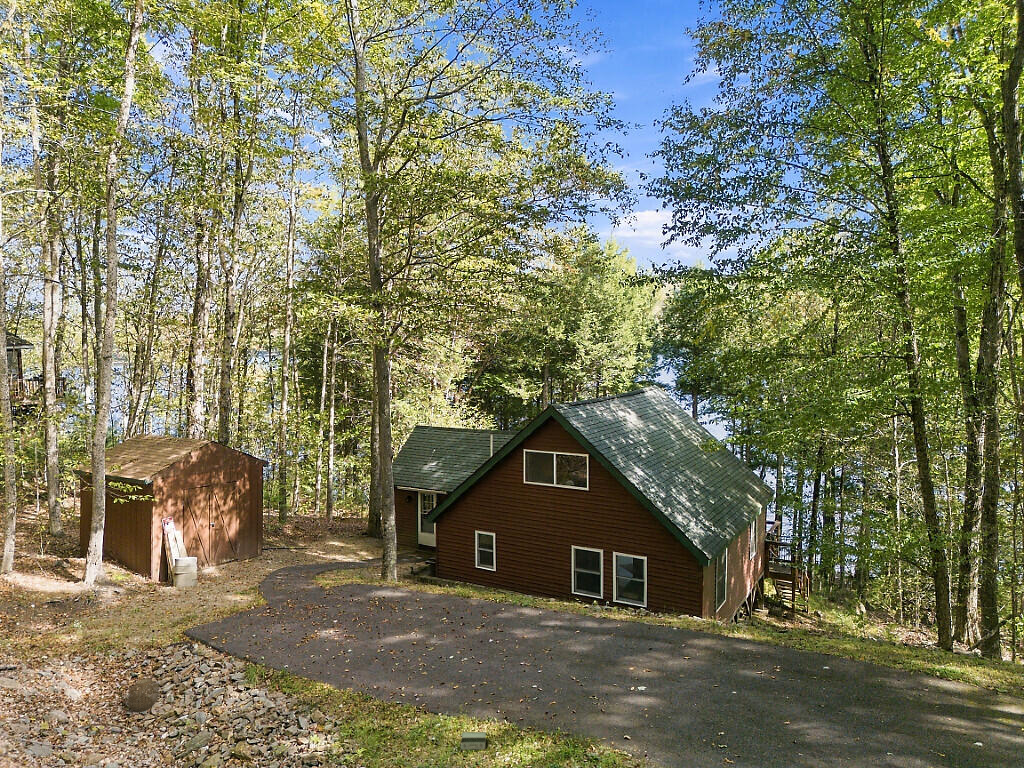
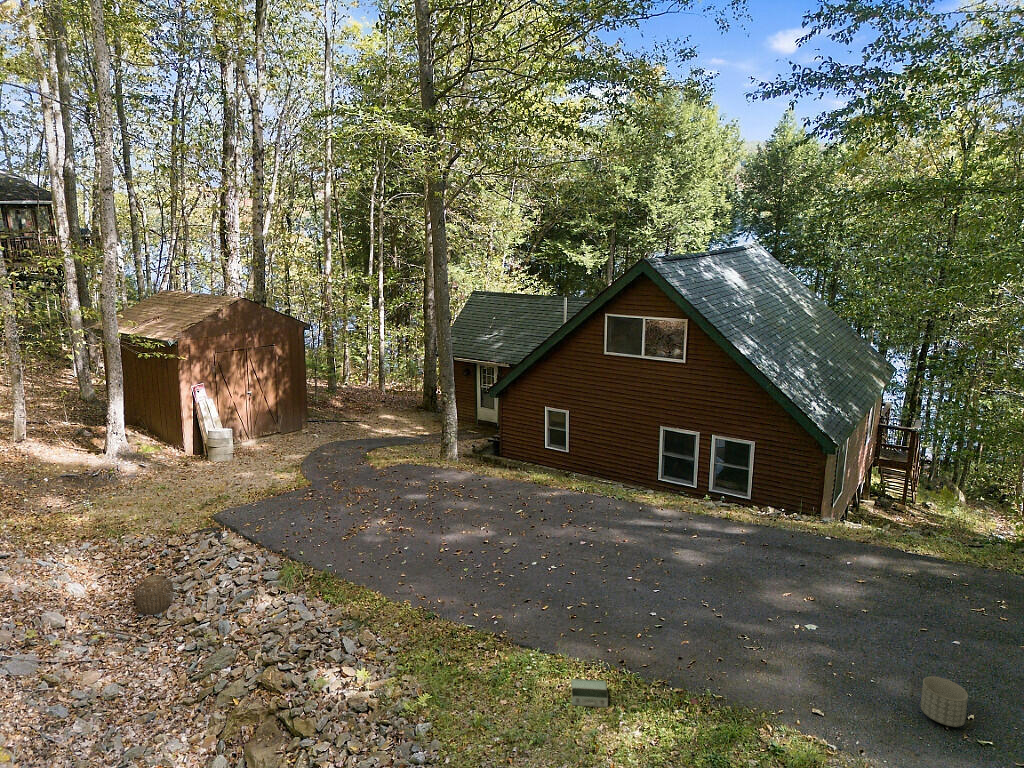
planter: none [689,716,714,747] -> present [921,677,968,727]

